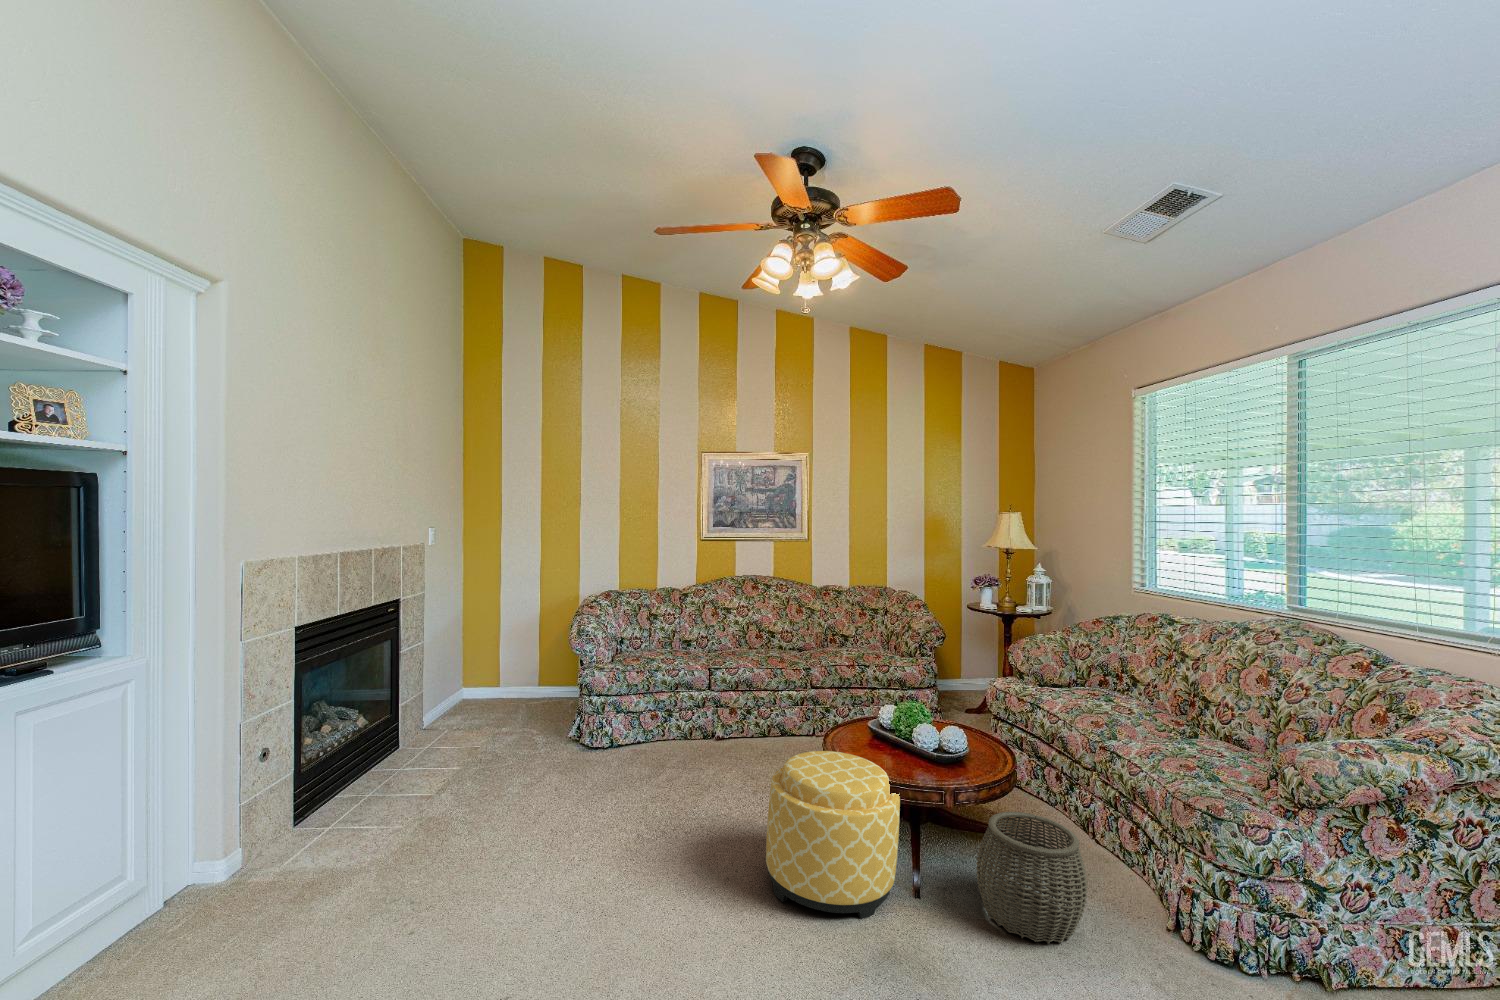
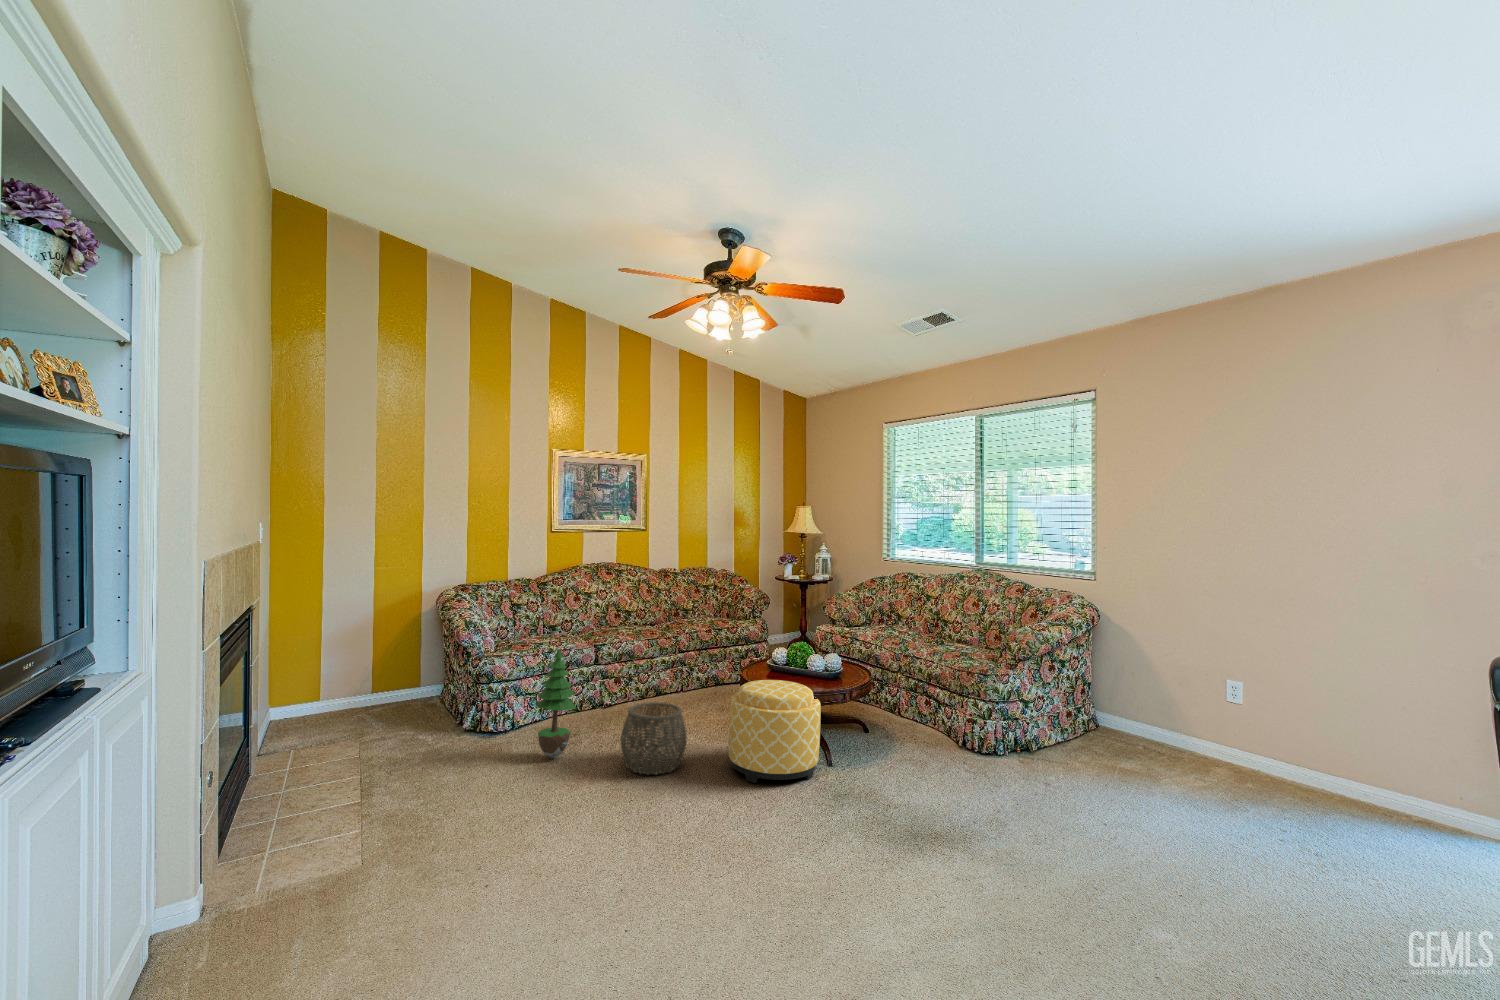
potted tree: none [584,670,629,796] -> present [536,649,575,758]
woven basket: present [976,812,1088,944] -> present [621,702,687,775]

